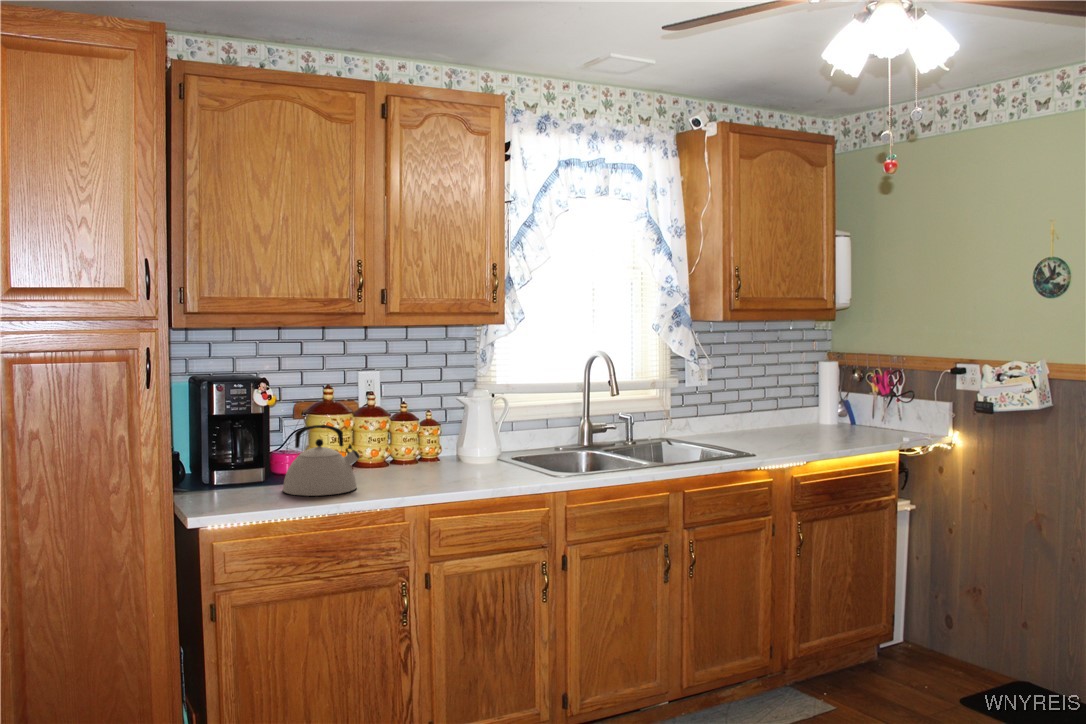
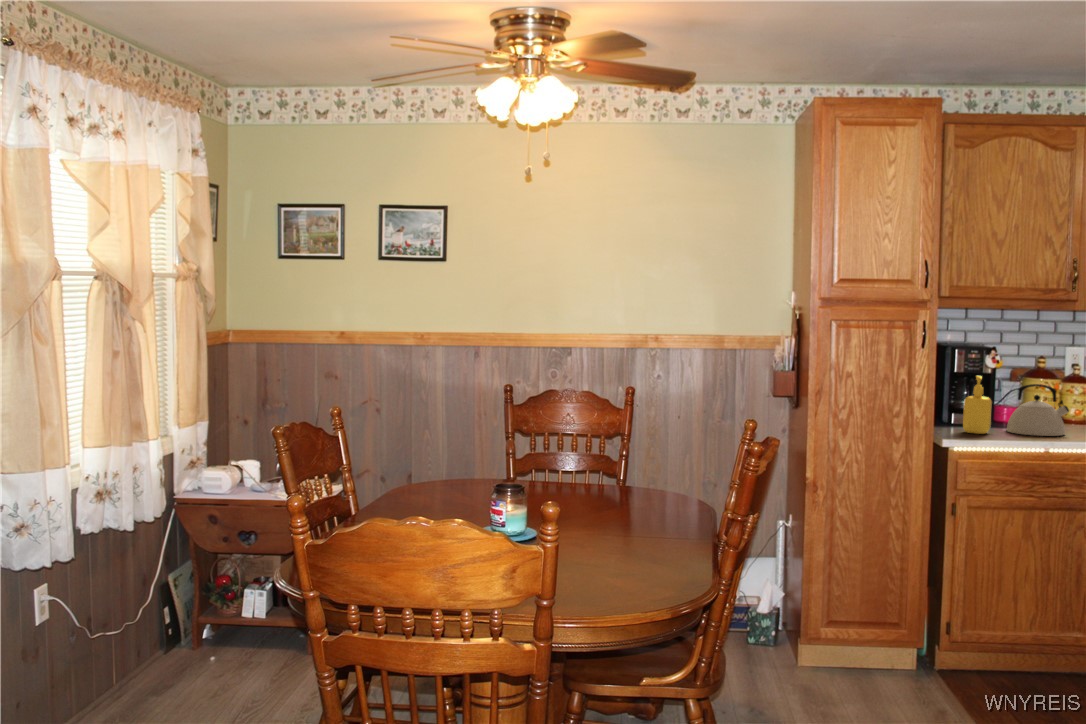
soap dispenser: none [219,420,258,503] -> present [963,376,992,434]

